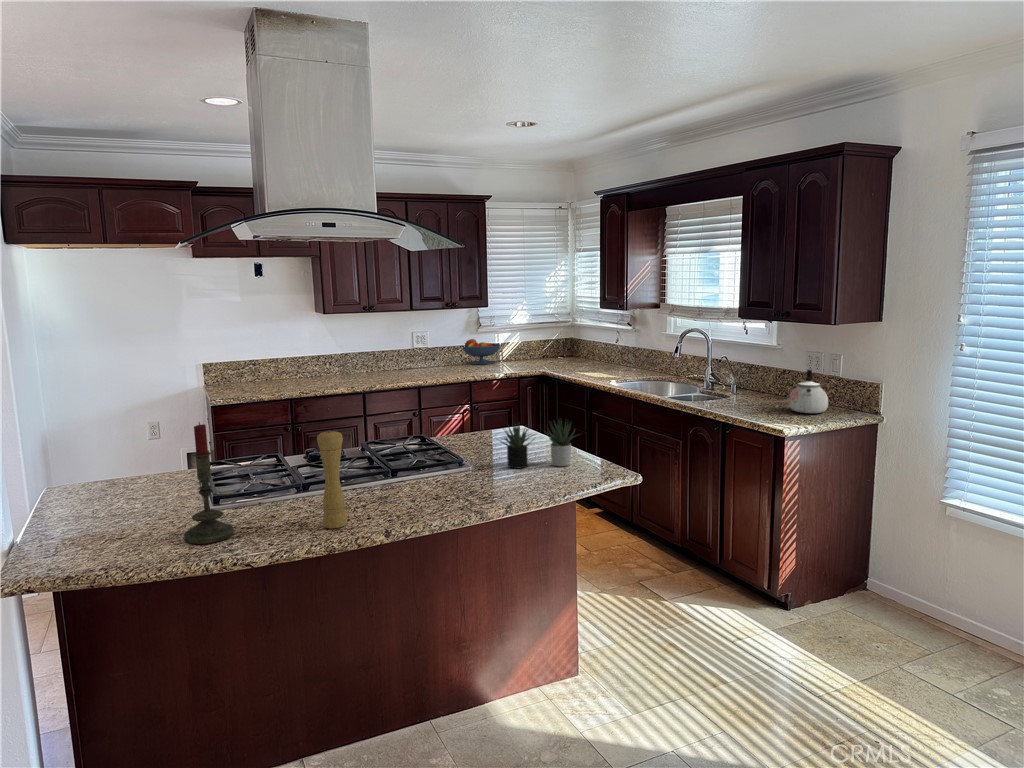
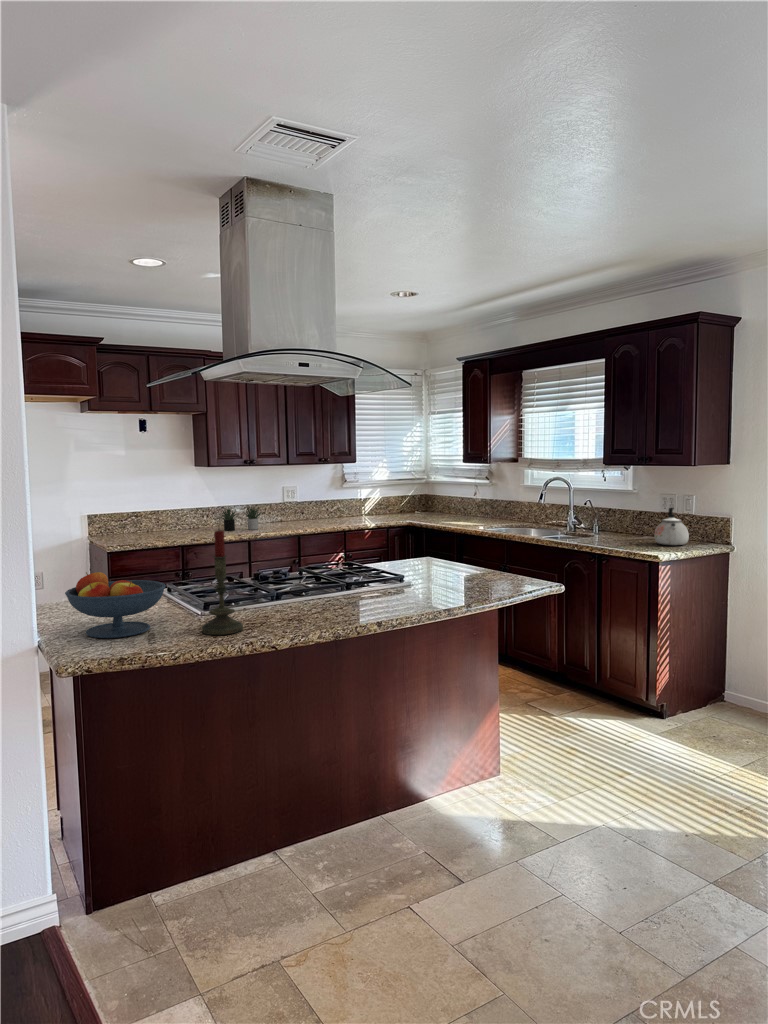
fruit bowl: present [462,339,500,364] -> present [65,572,166,638]
succulent plant: present [500,420,577,469] -> present [221,507,261,531]
pepper mill: present [317,430,347,528] -> none [316,537,338,623]

